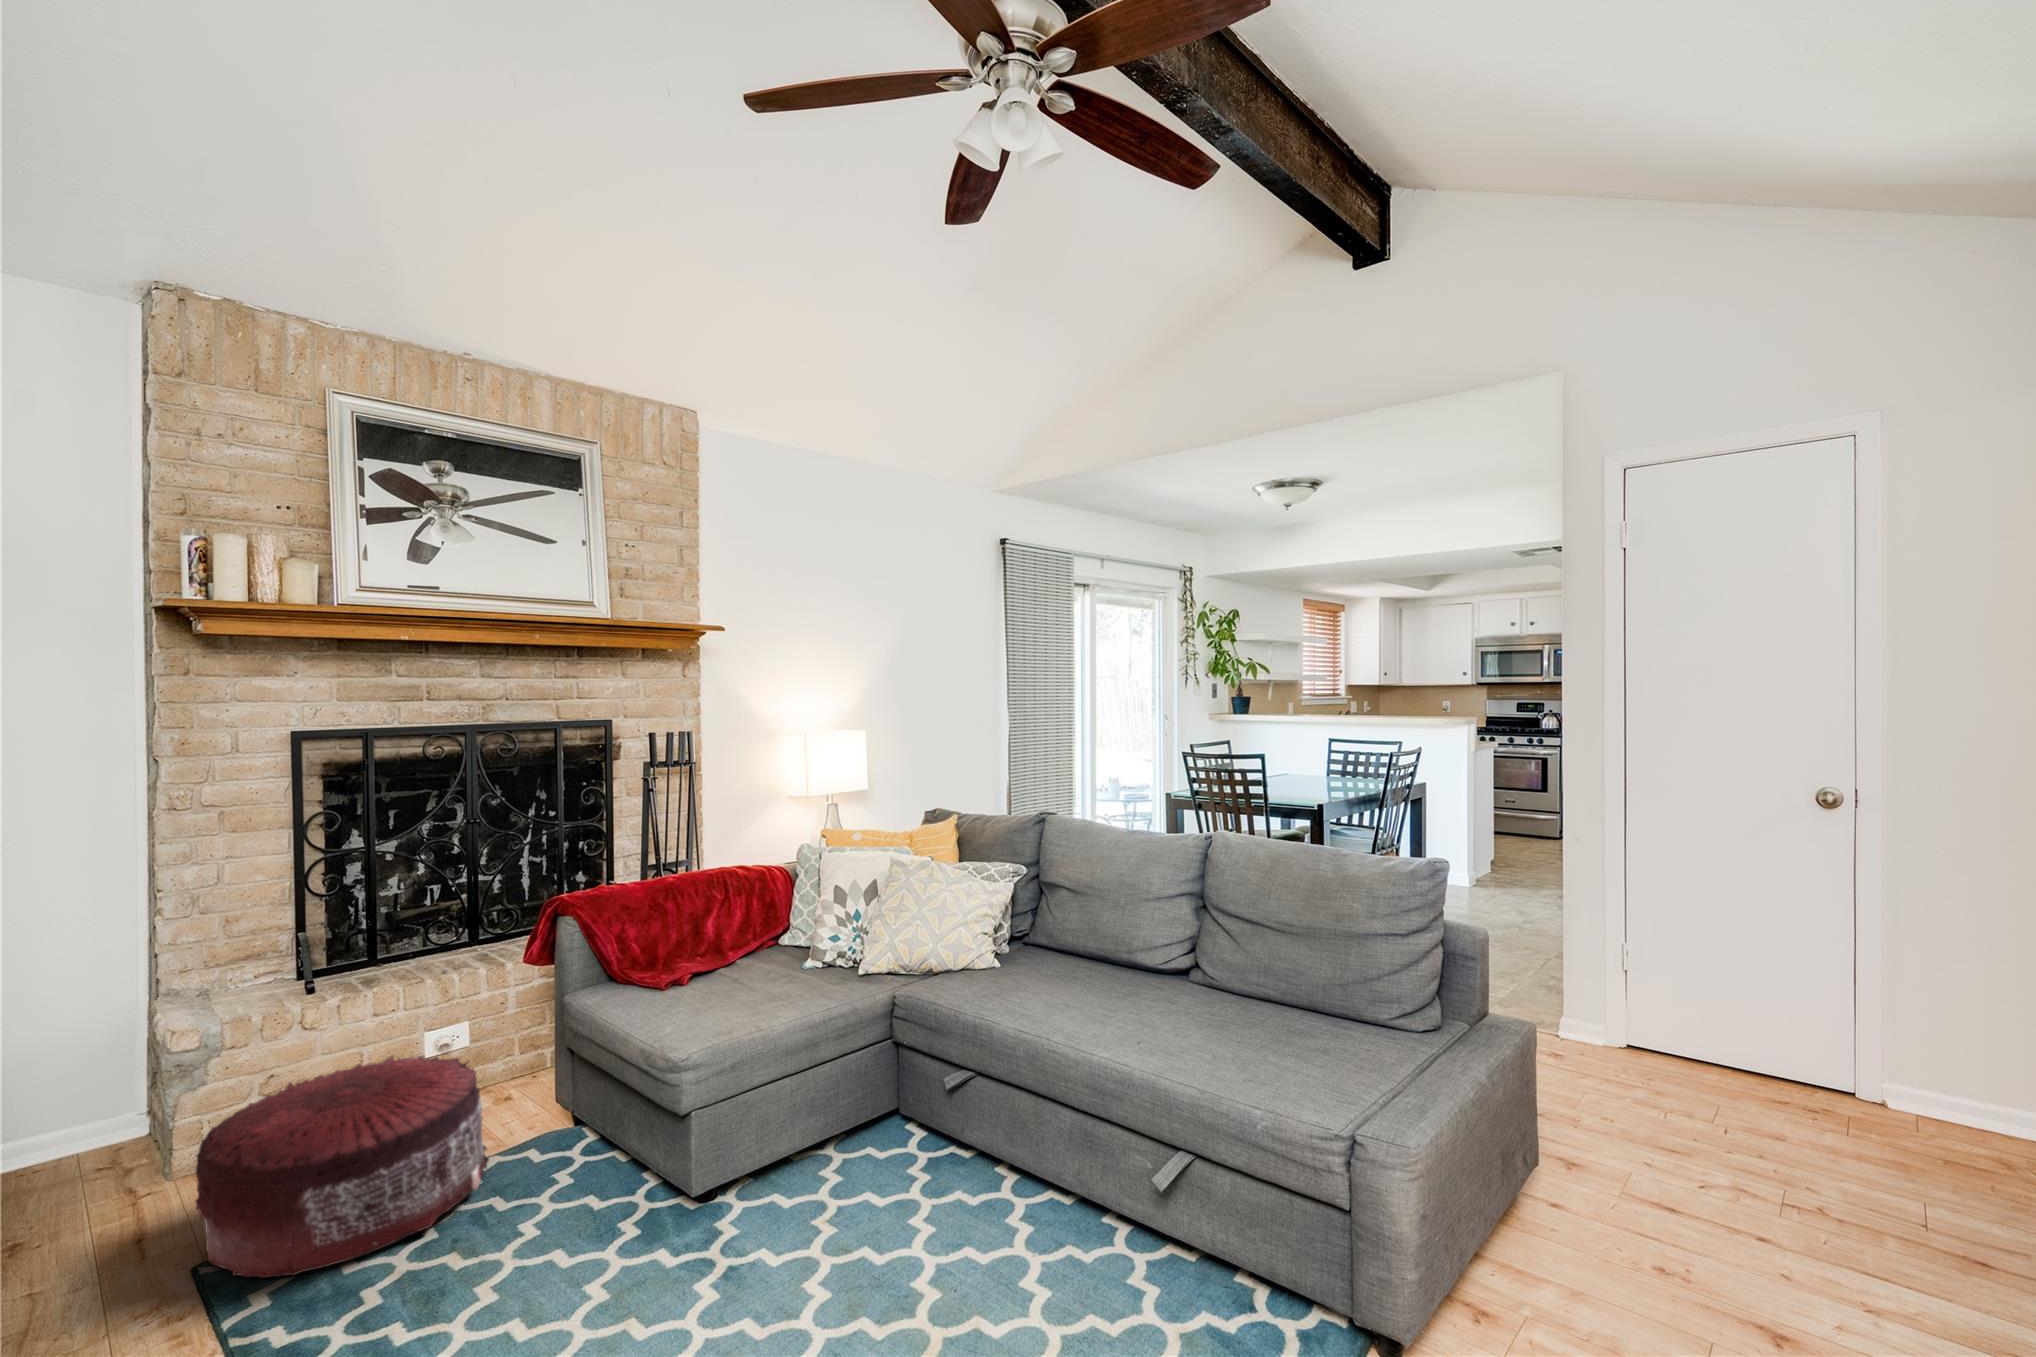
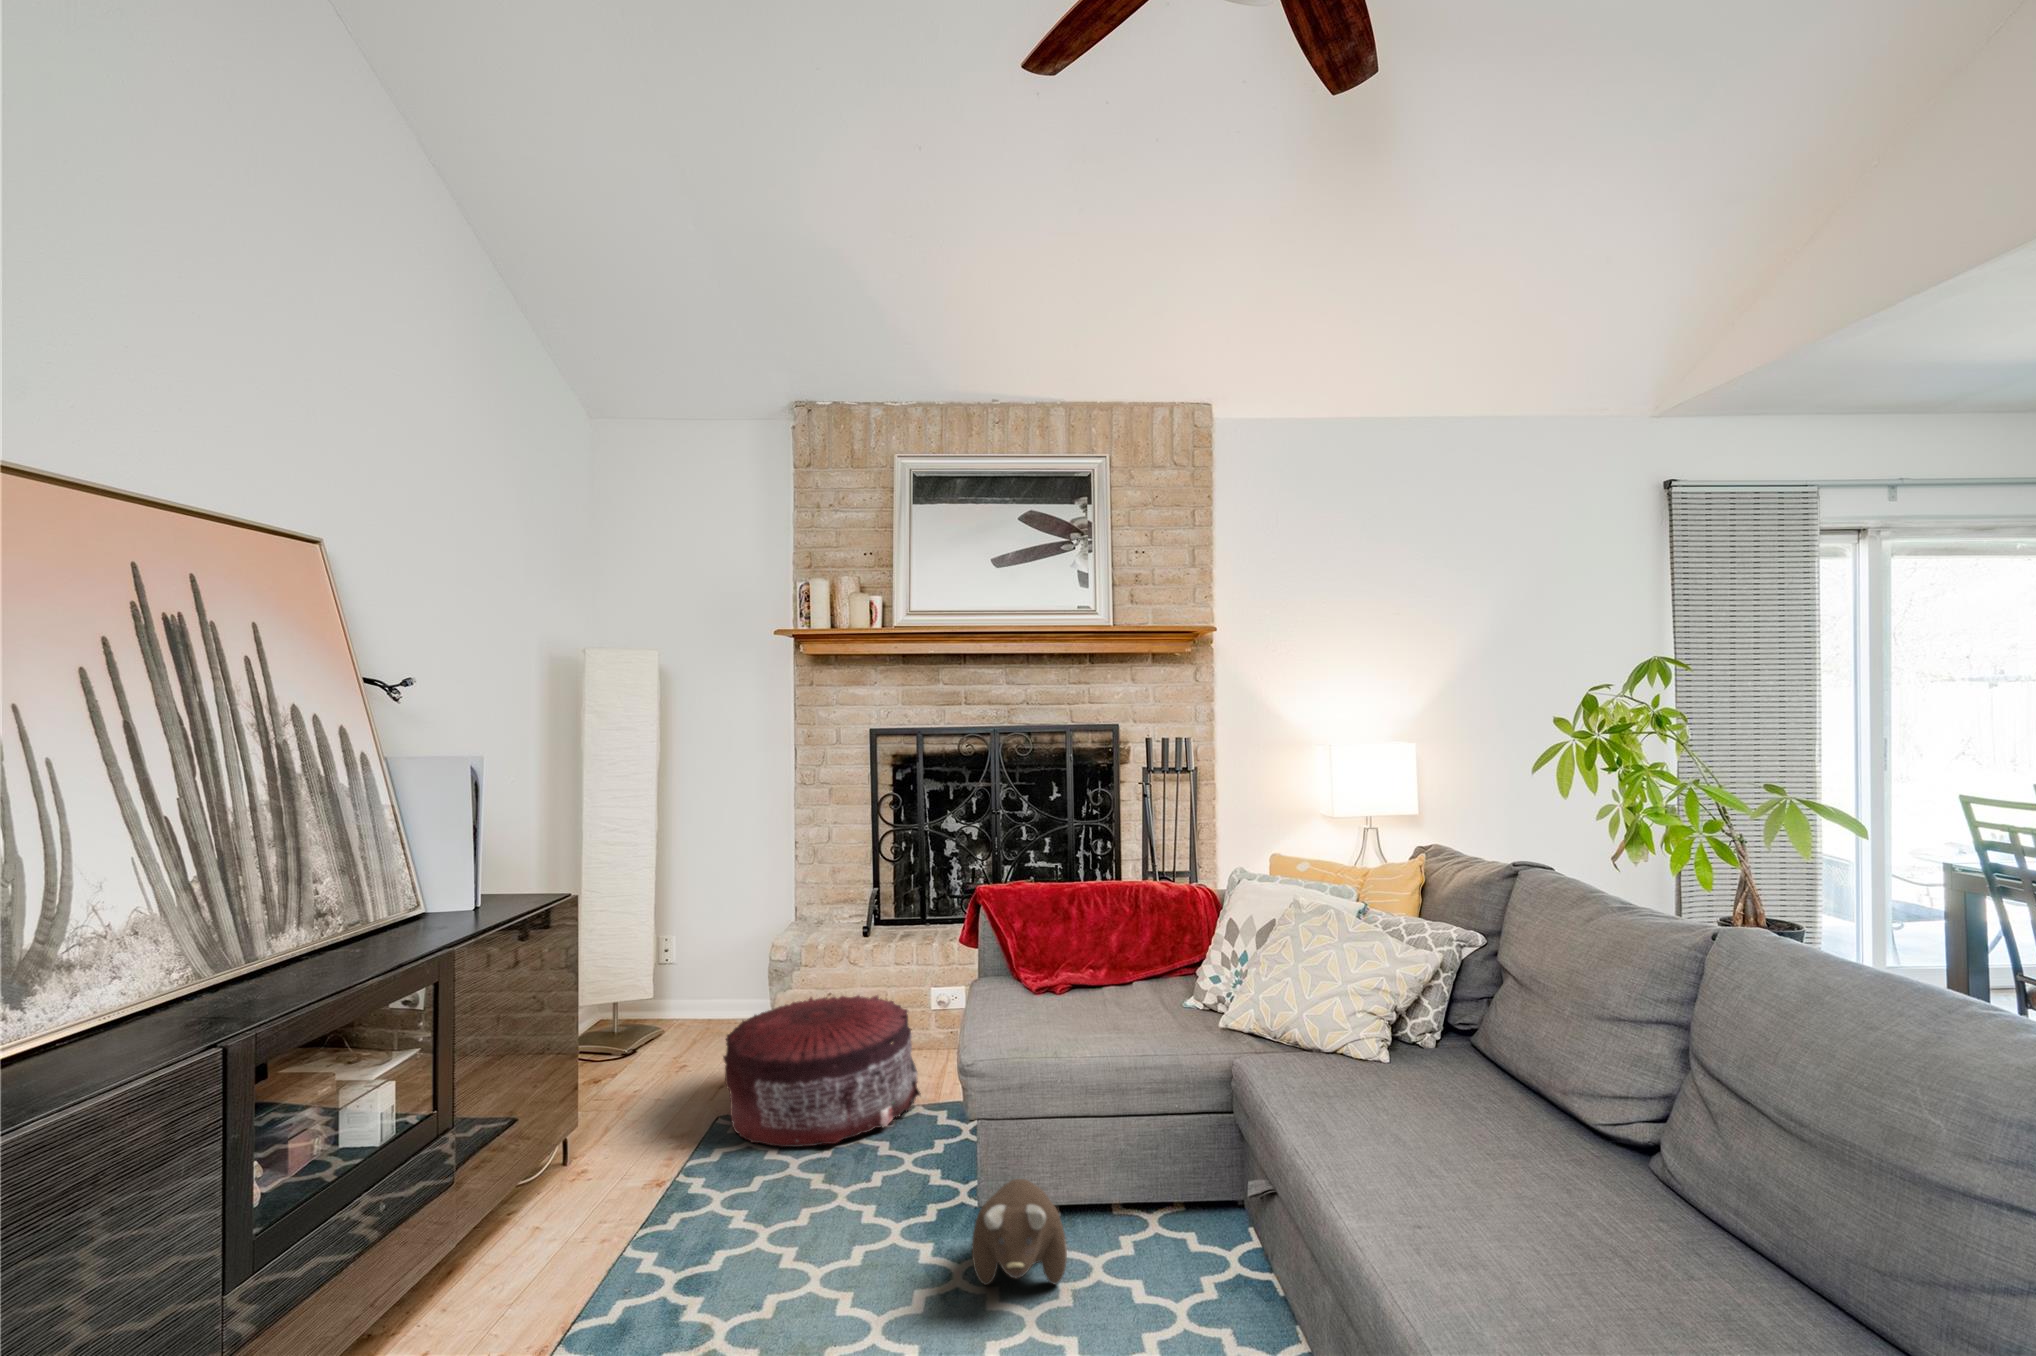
plush toy: none [723,1144,821,1250] -> present [972,1179,1067,1285]

